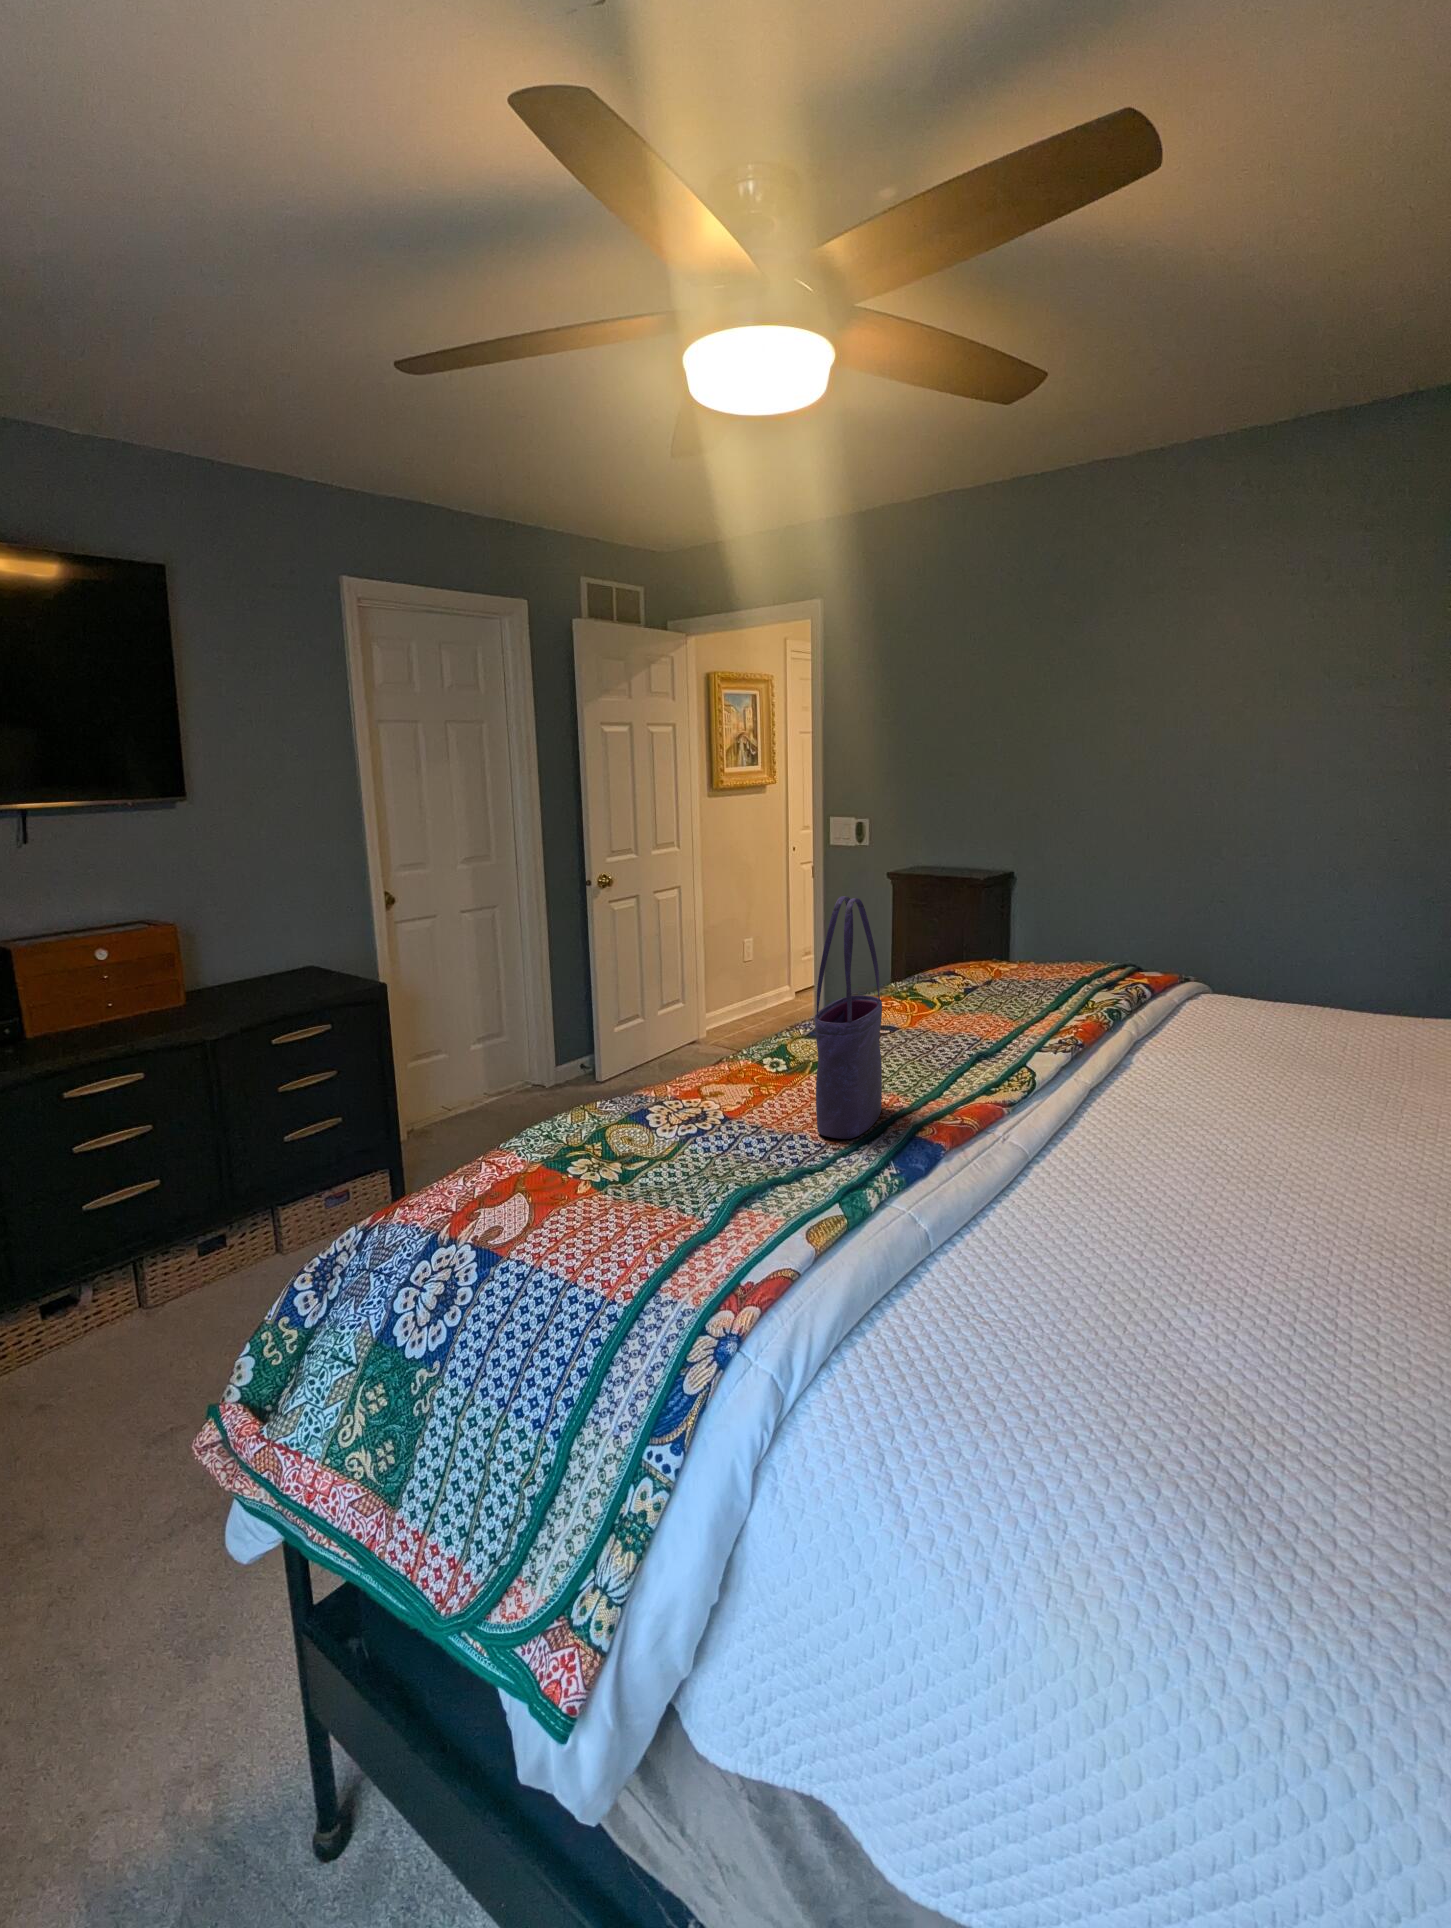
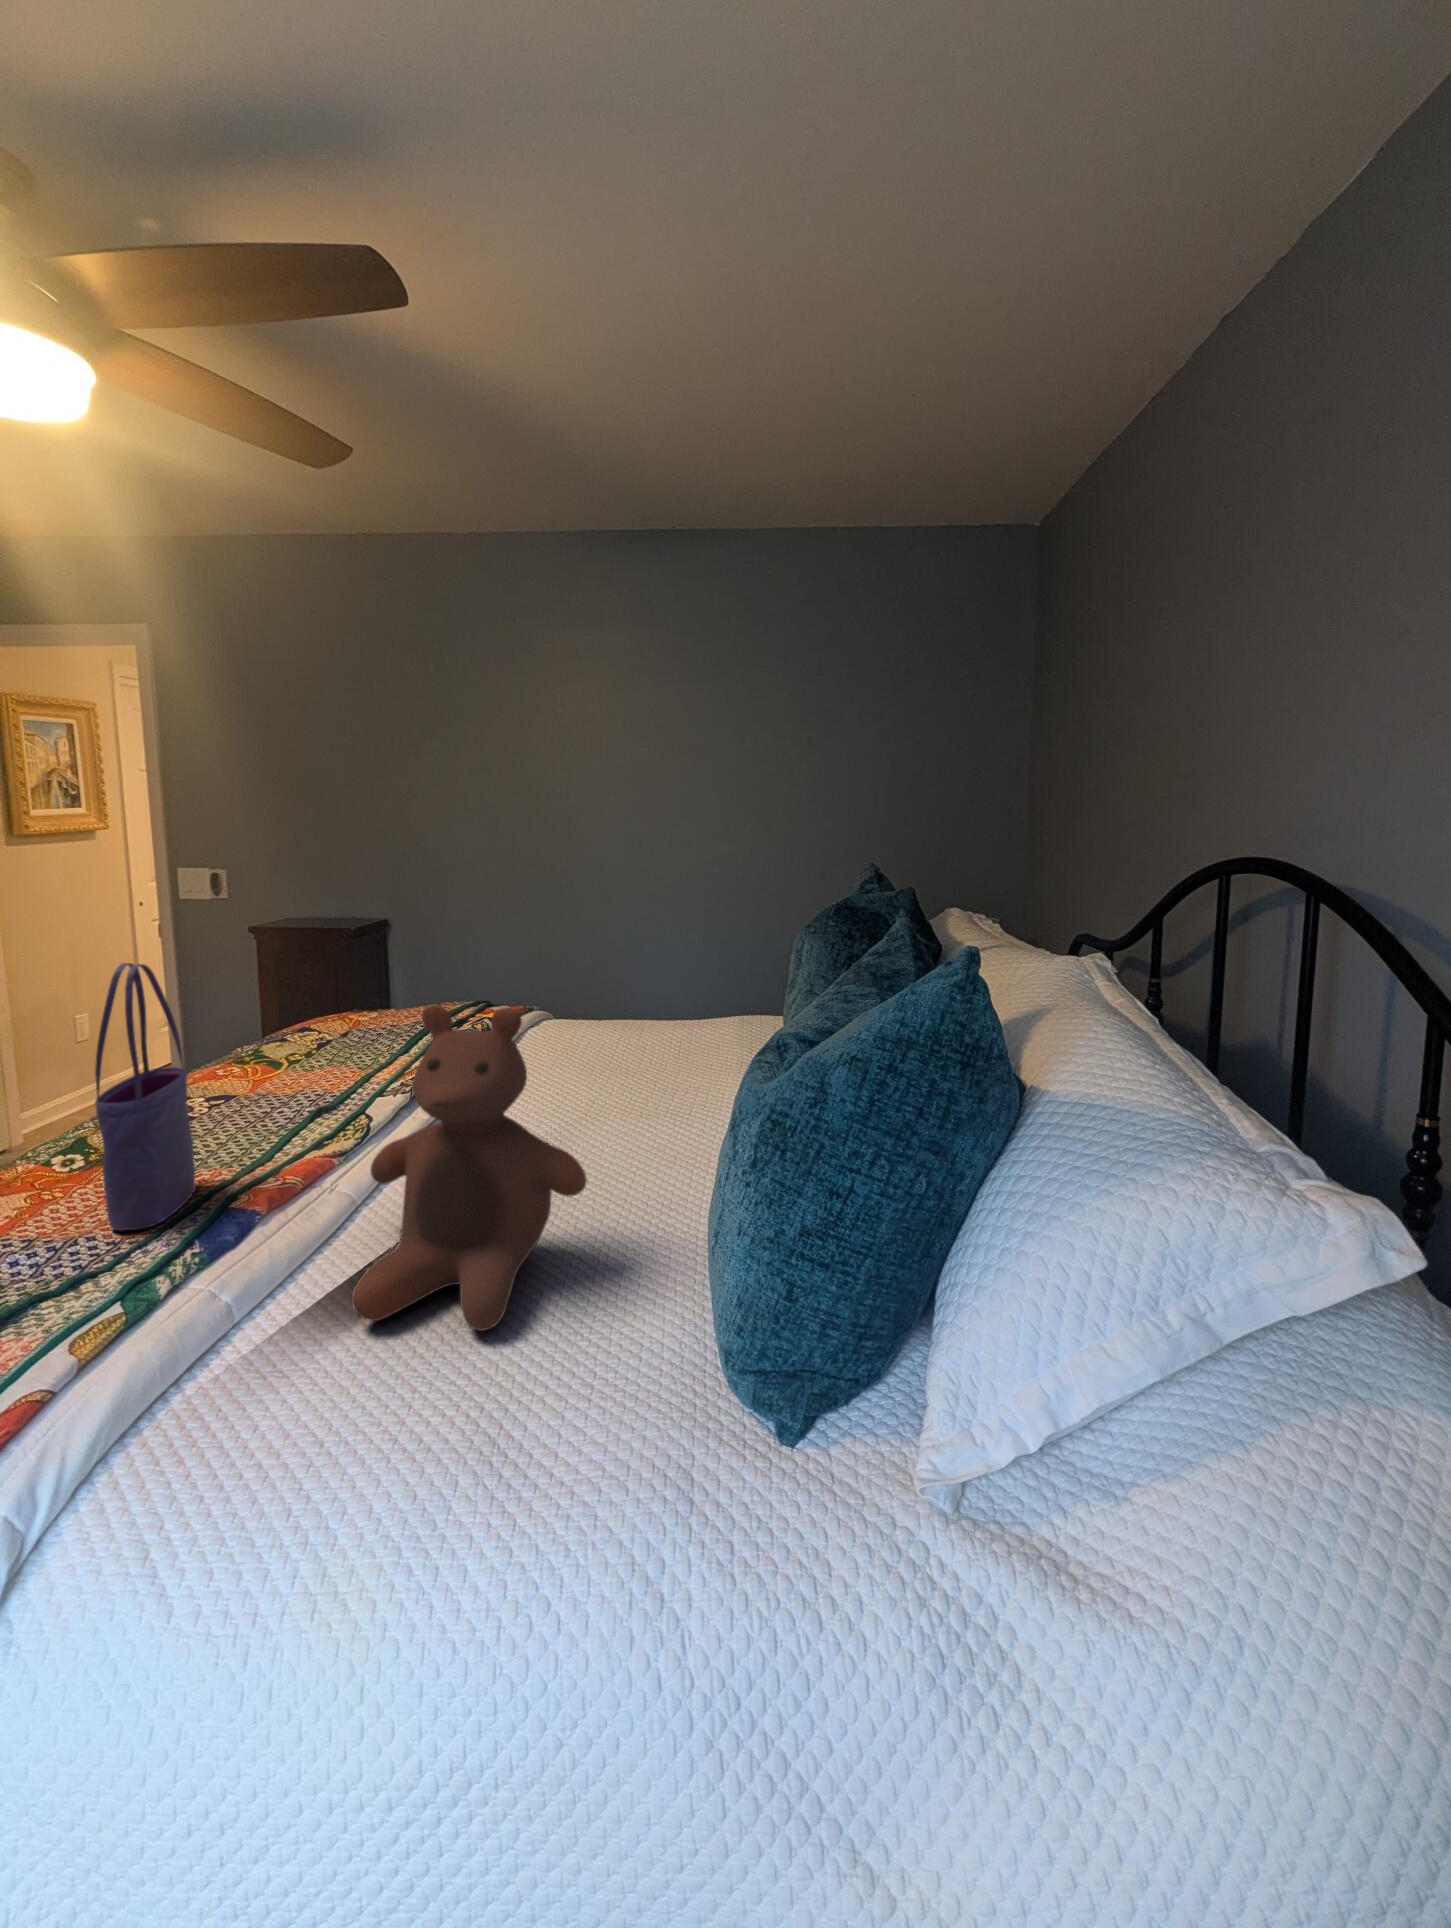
stuffed bear: none [1049,963,1337,1339] -> present [352,1005,587,1331]

